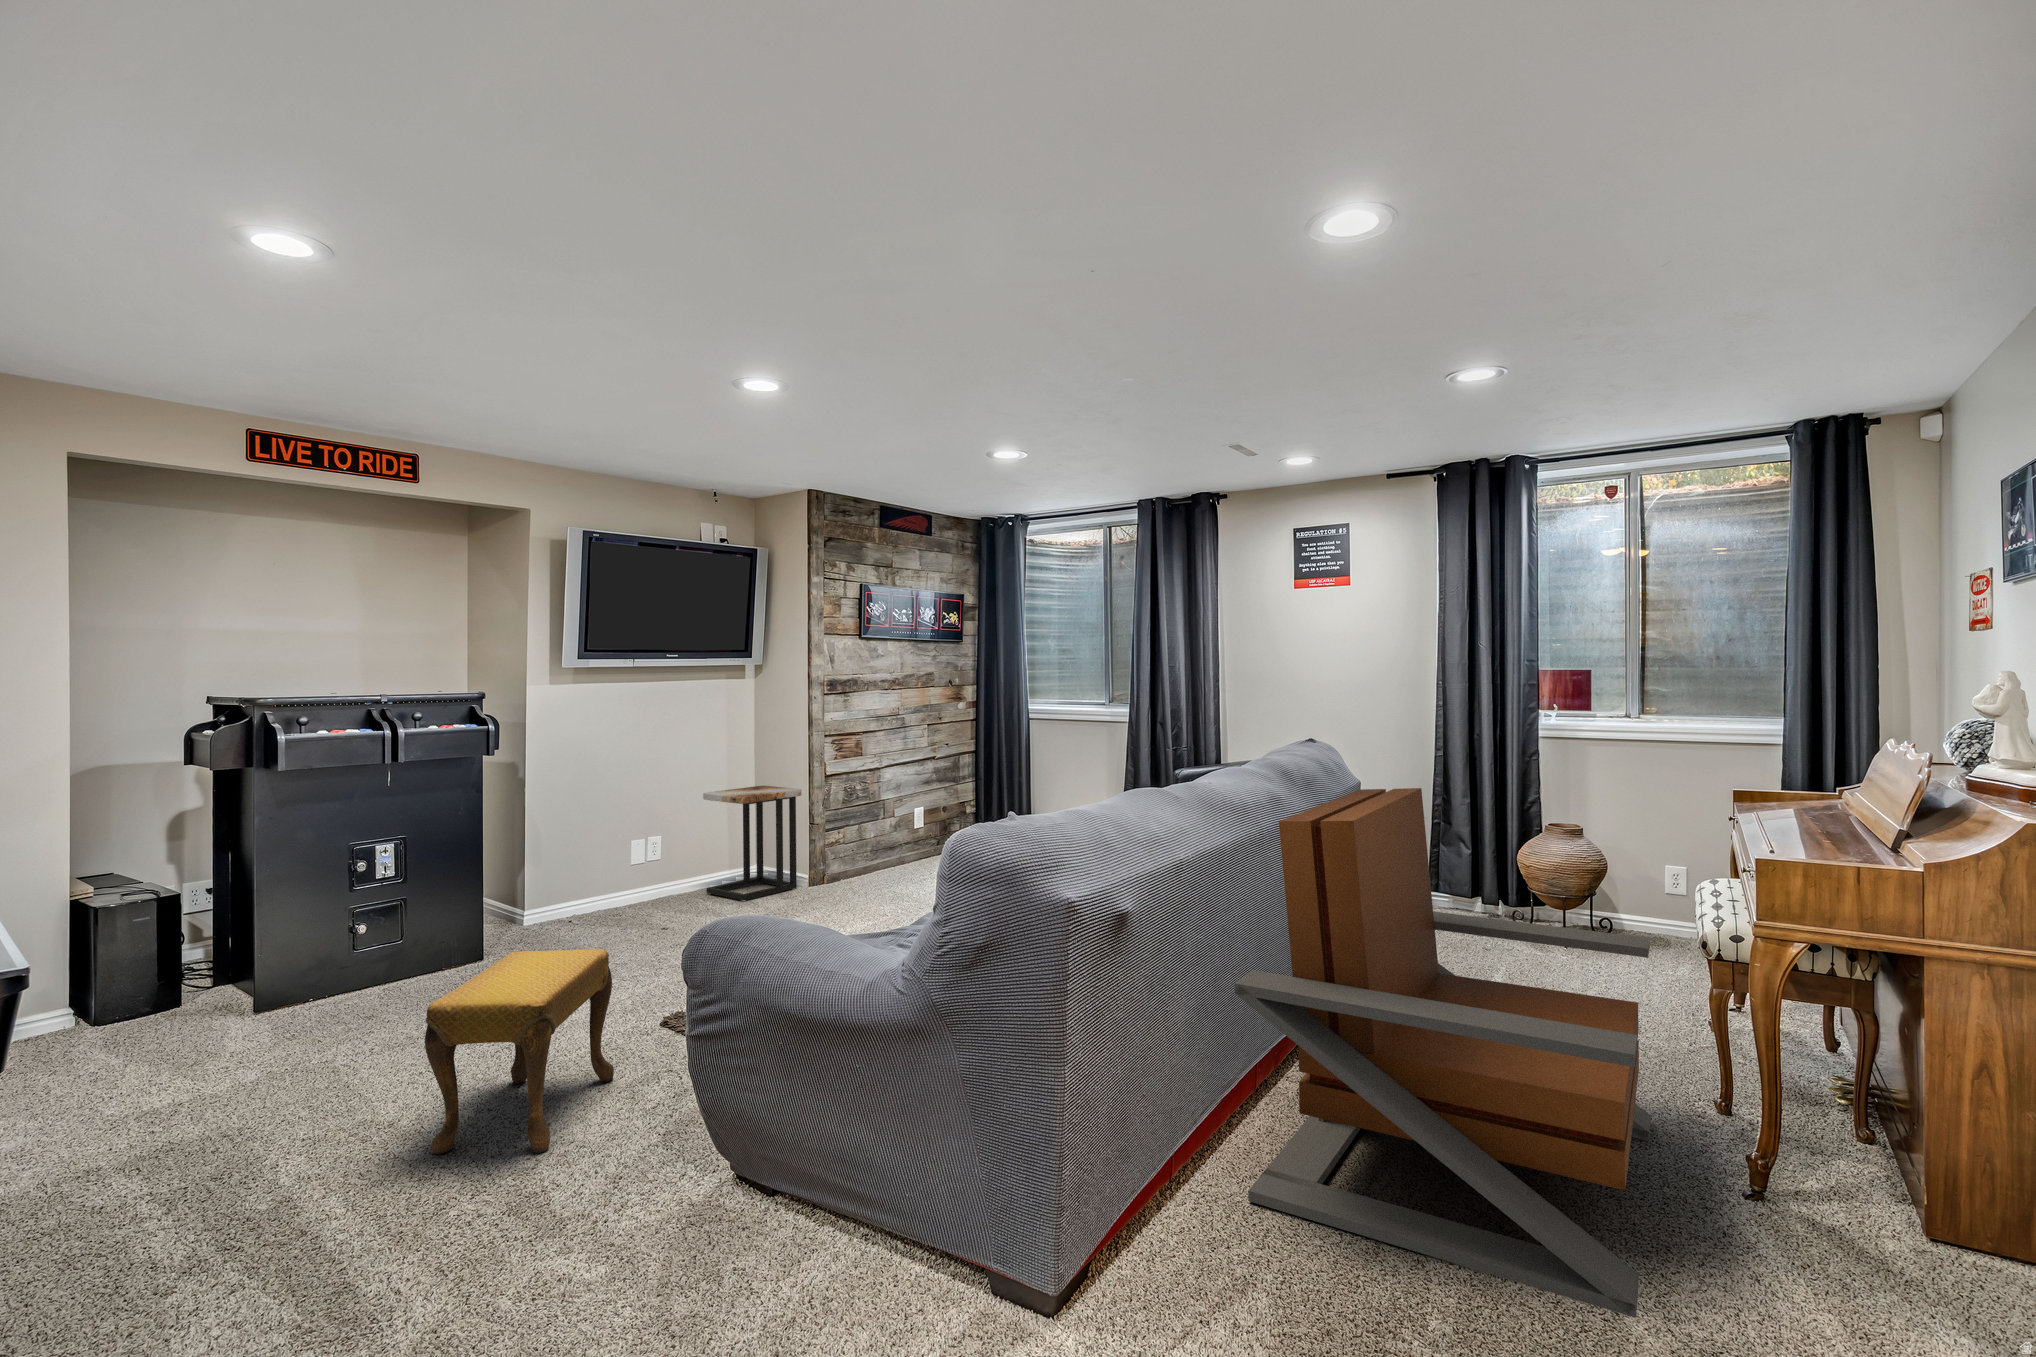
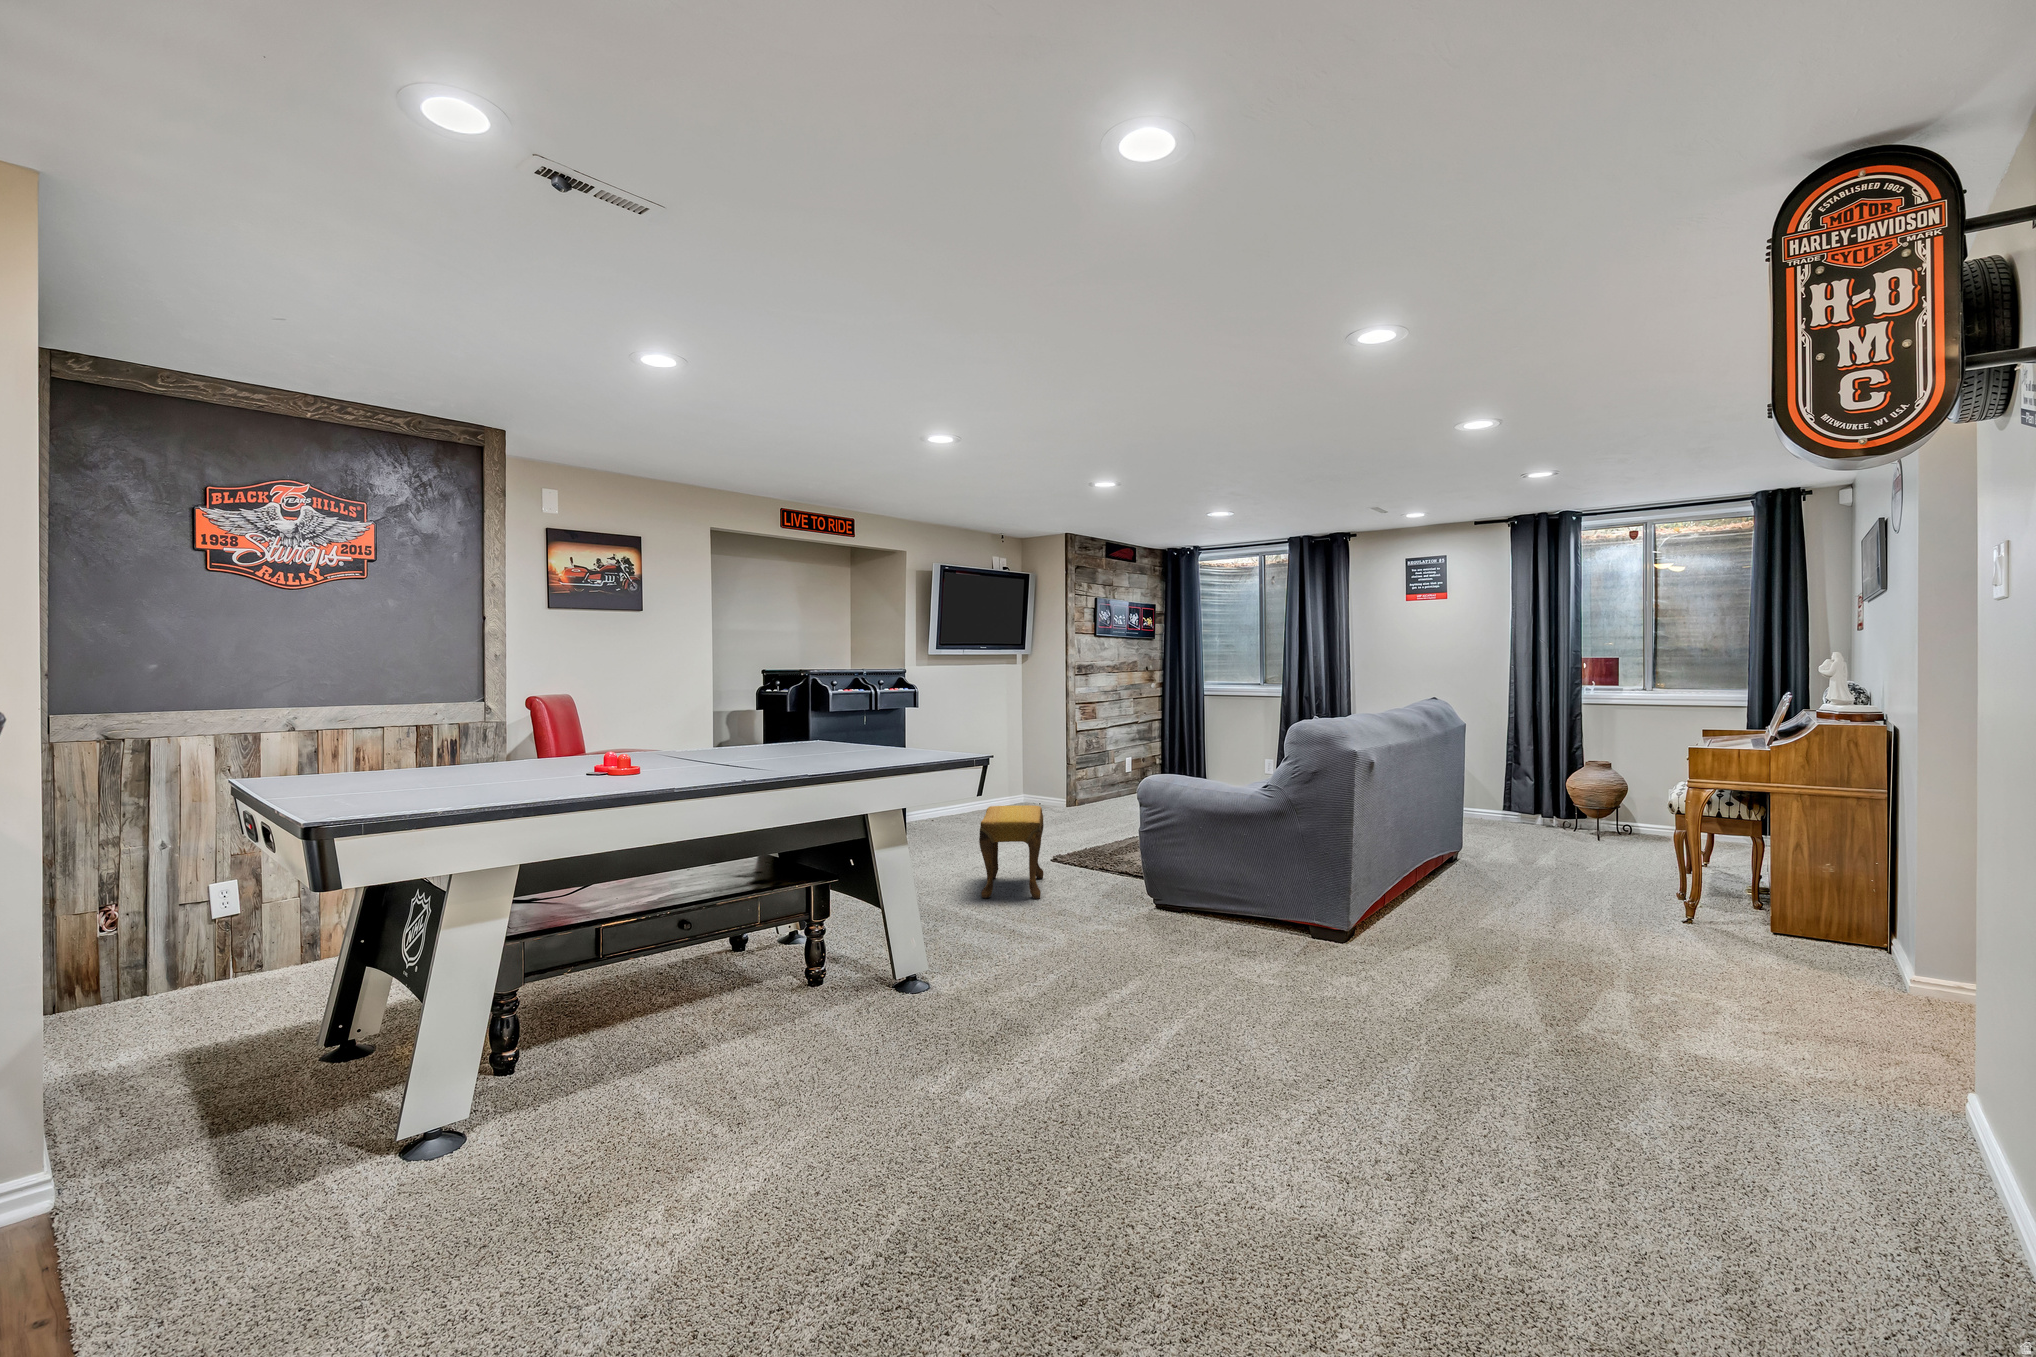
side table: present [703,786,801,901] -> none [997,738,1060,812]
lounge chair: present [1234,788,1651,1318] -> none [1412,719,1638,948]

